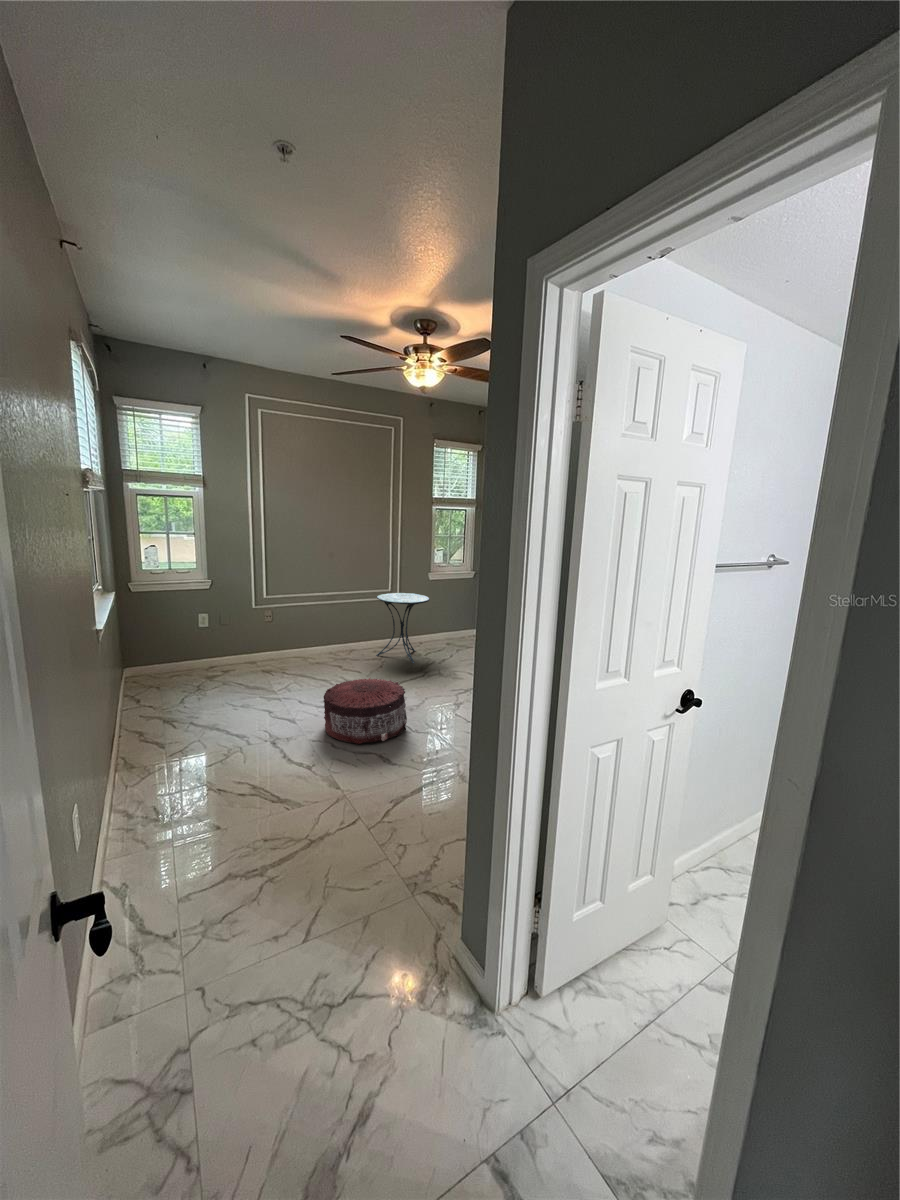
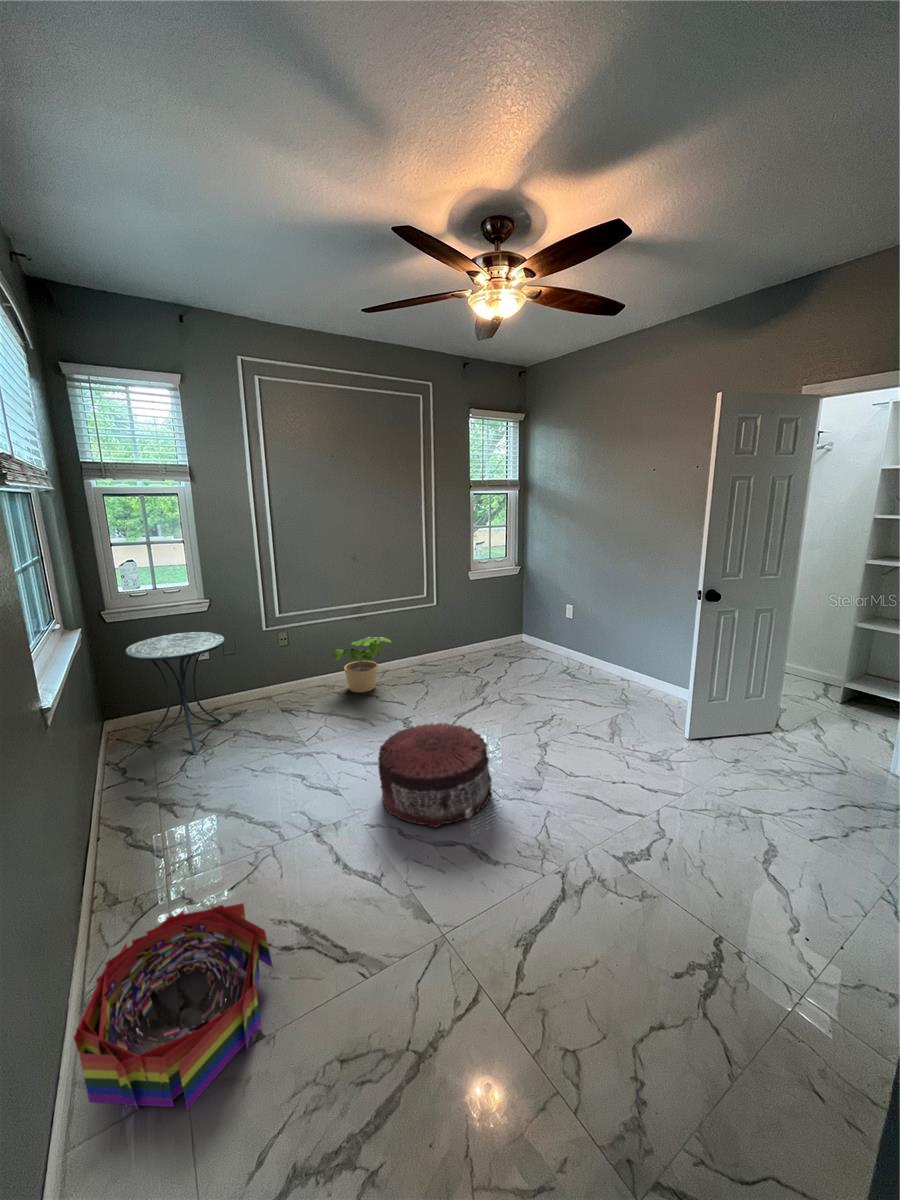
side table: present [376,593,429,663] -> present [125,632,225,755]
potted plant: none [307,619,355,664] -> present [332,637,392,693]
storage bin: none [112,760,231,849] -> present [74,903,273,1109]

